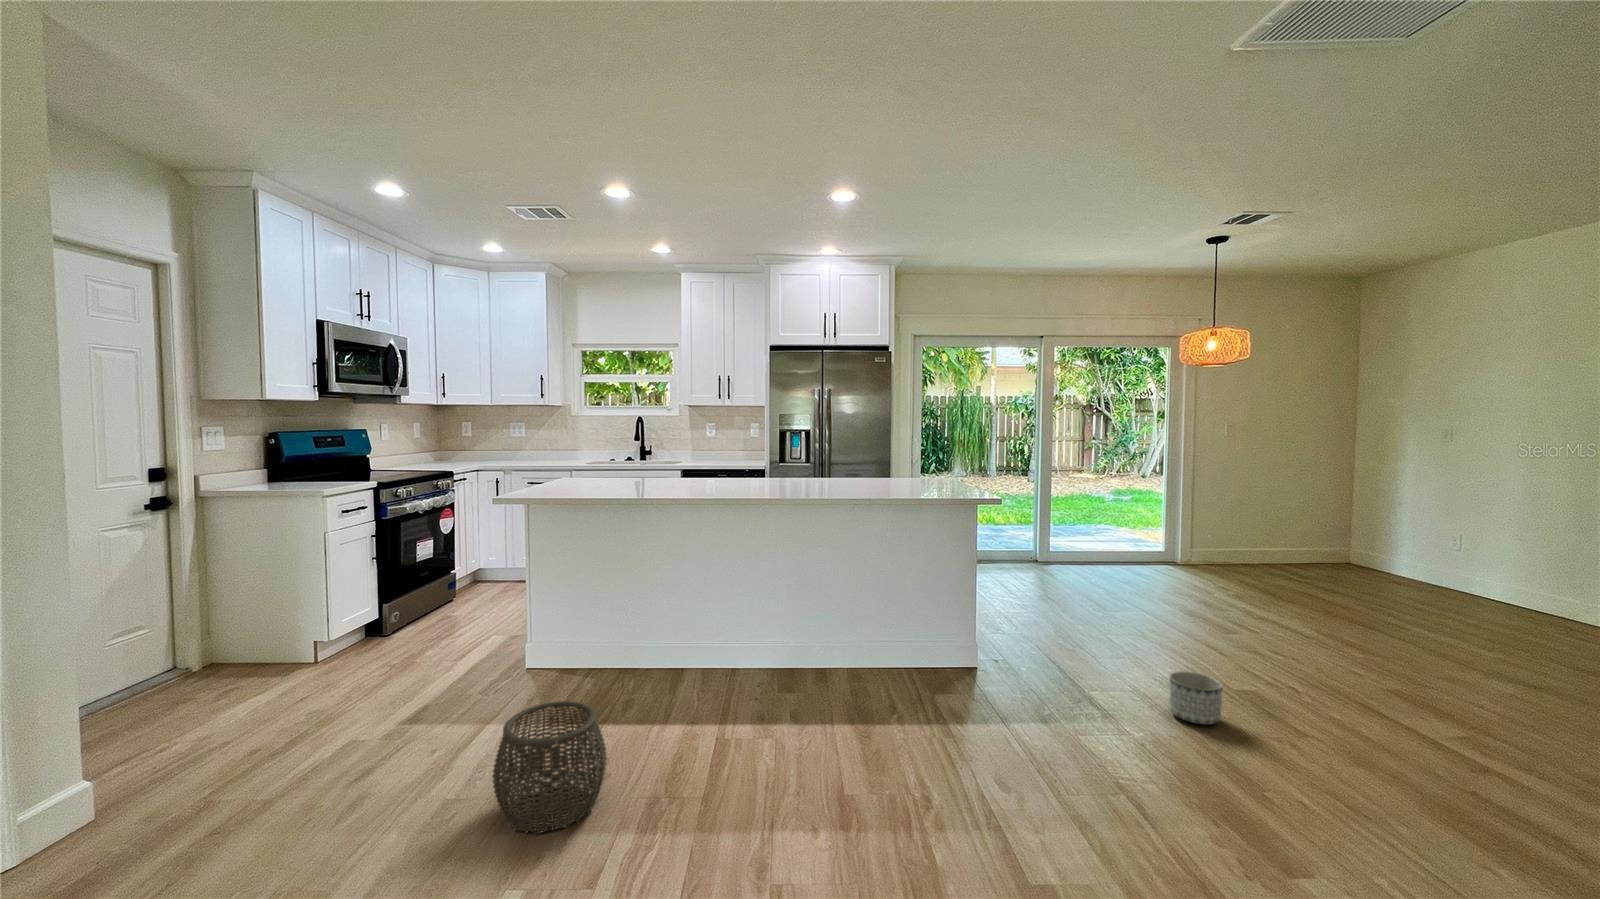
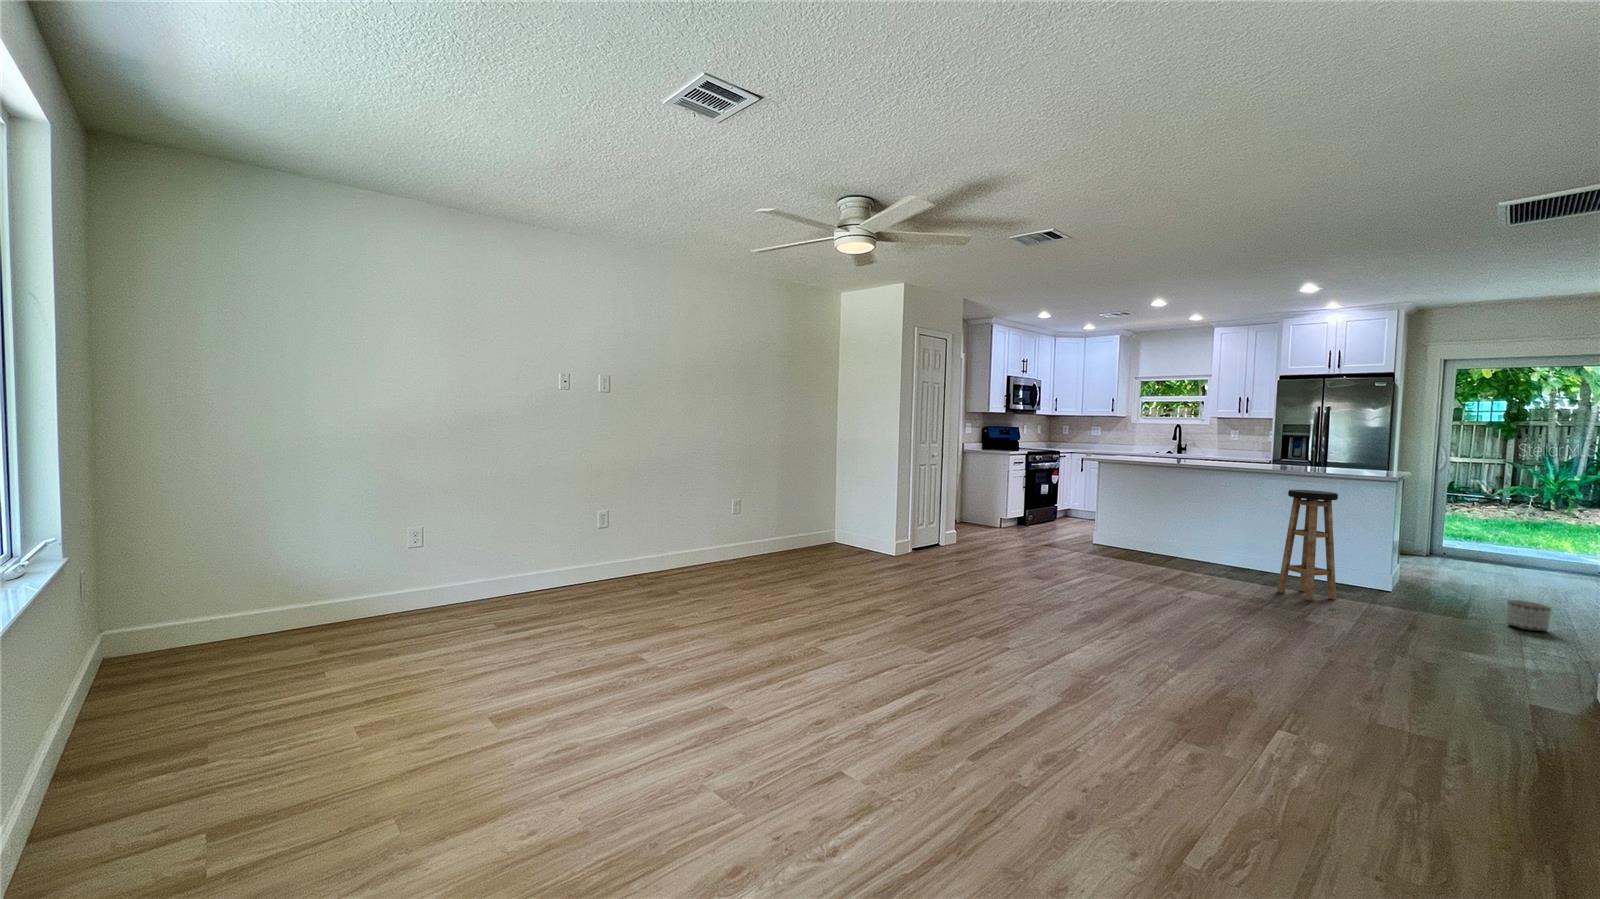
bar stool: none [899,535,981,764] -> present [1277,490,1338,601]
woven basket: present [492,701,607,834] -> none [1080,533,1124,573]

